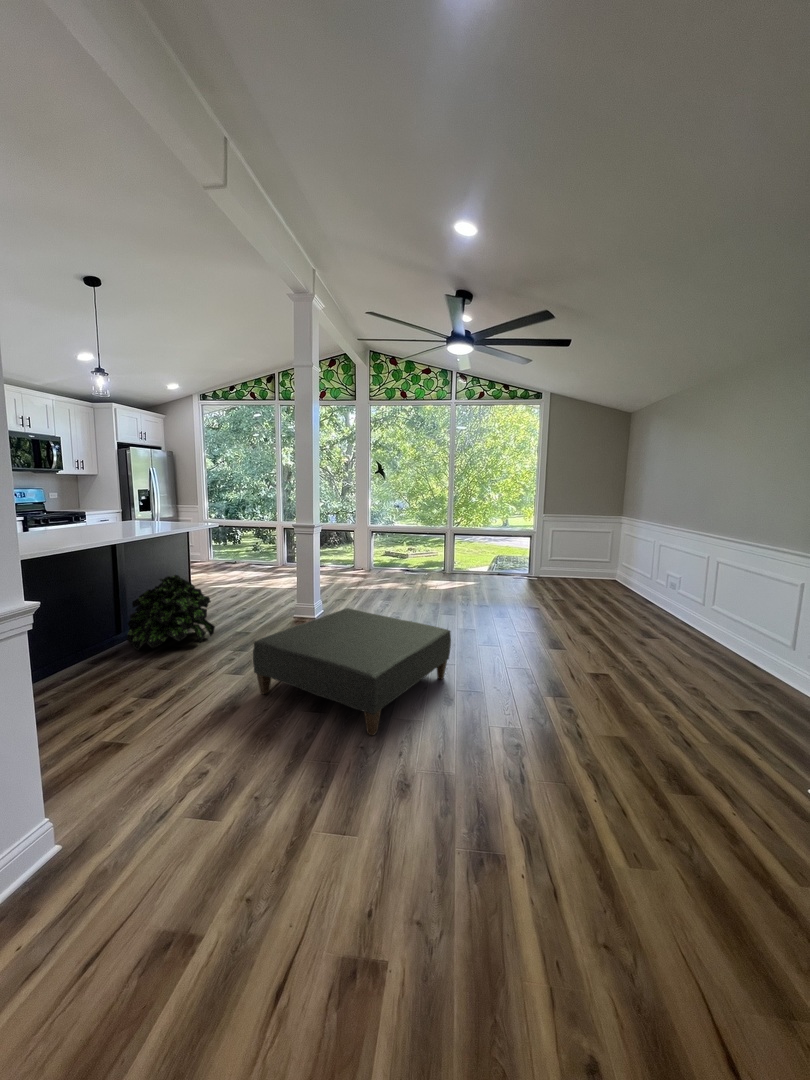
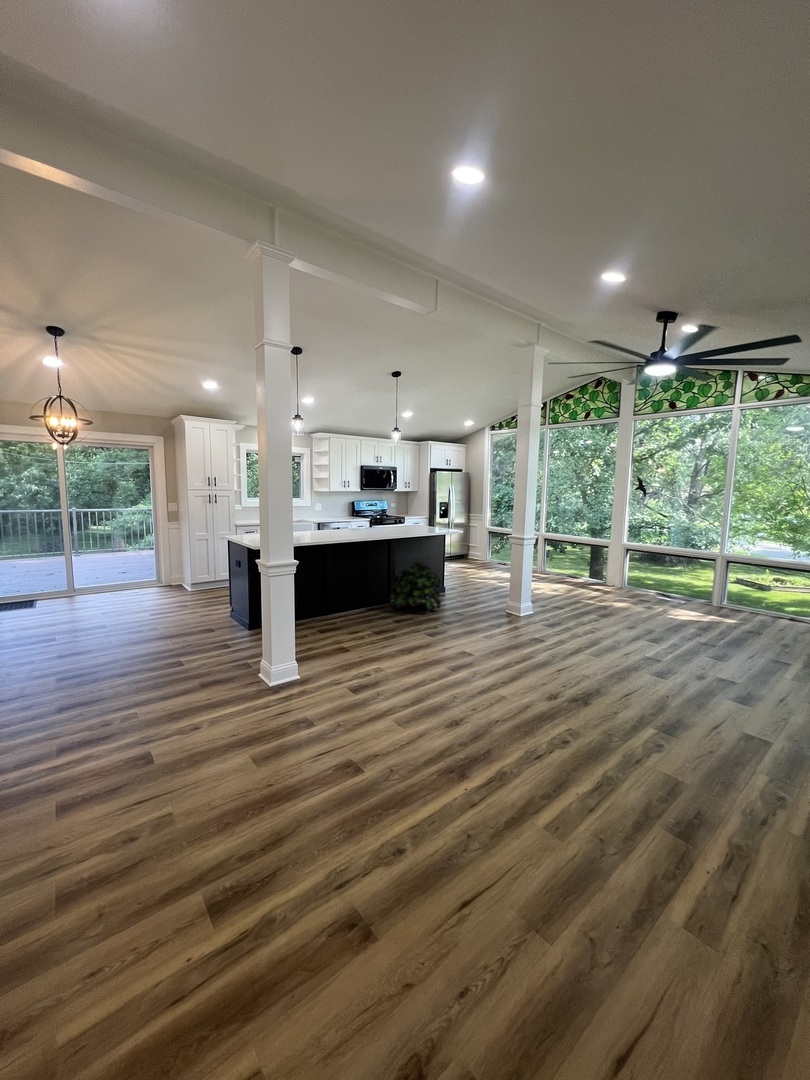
ottoman: present [253,608,451,735] -> none [432,604,595,692]

